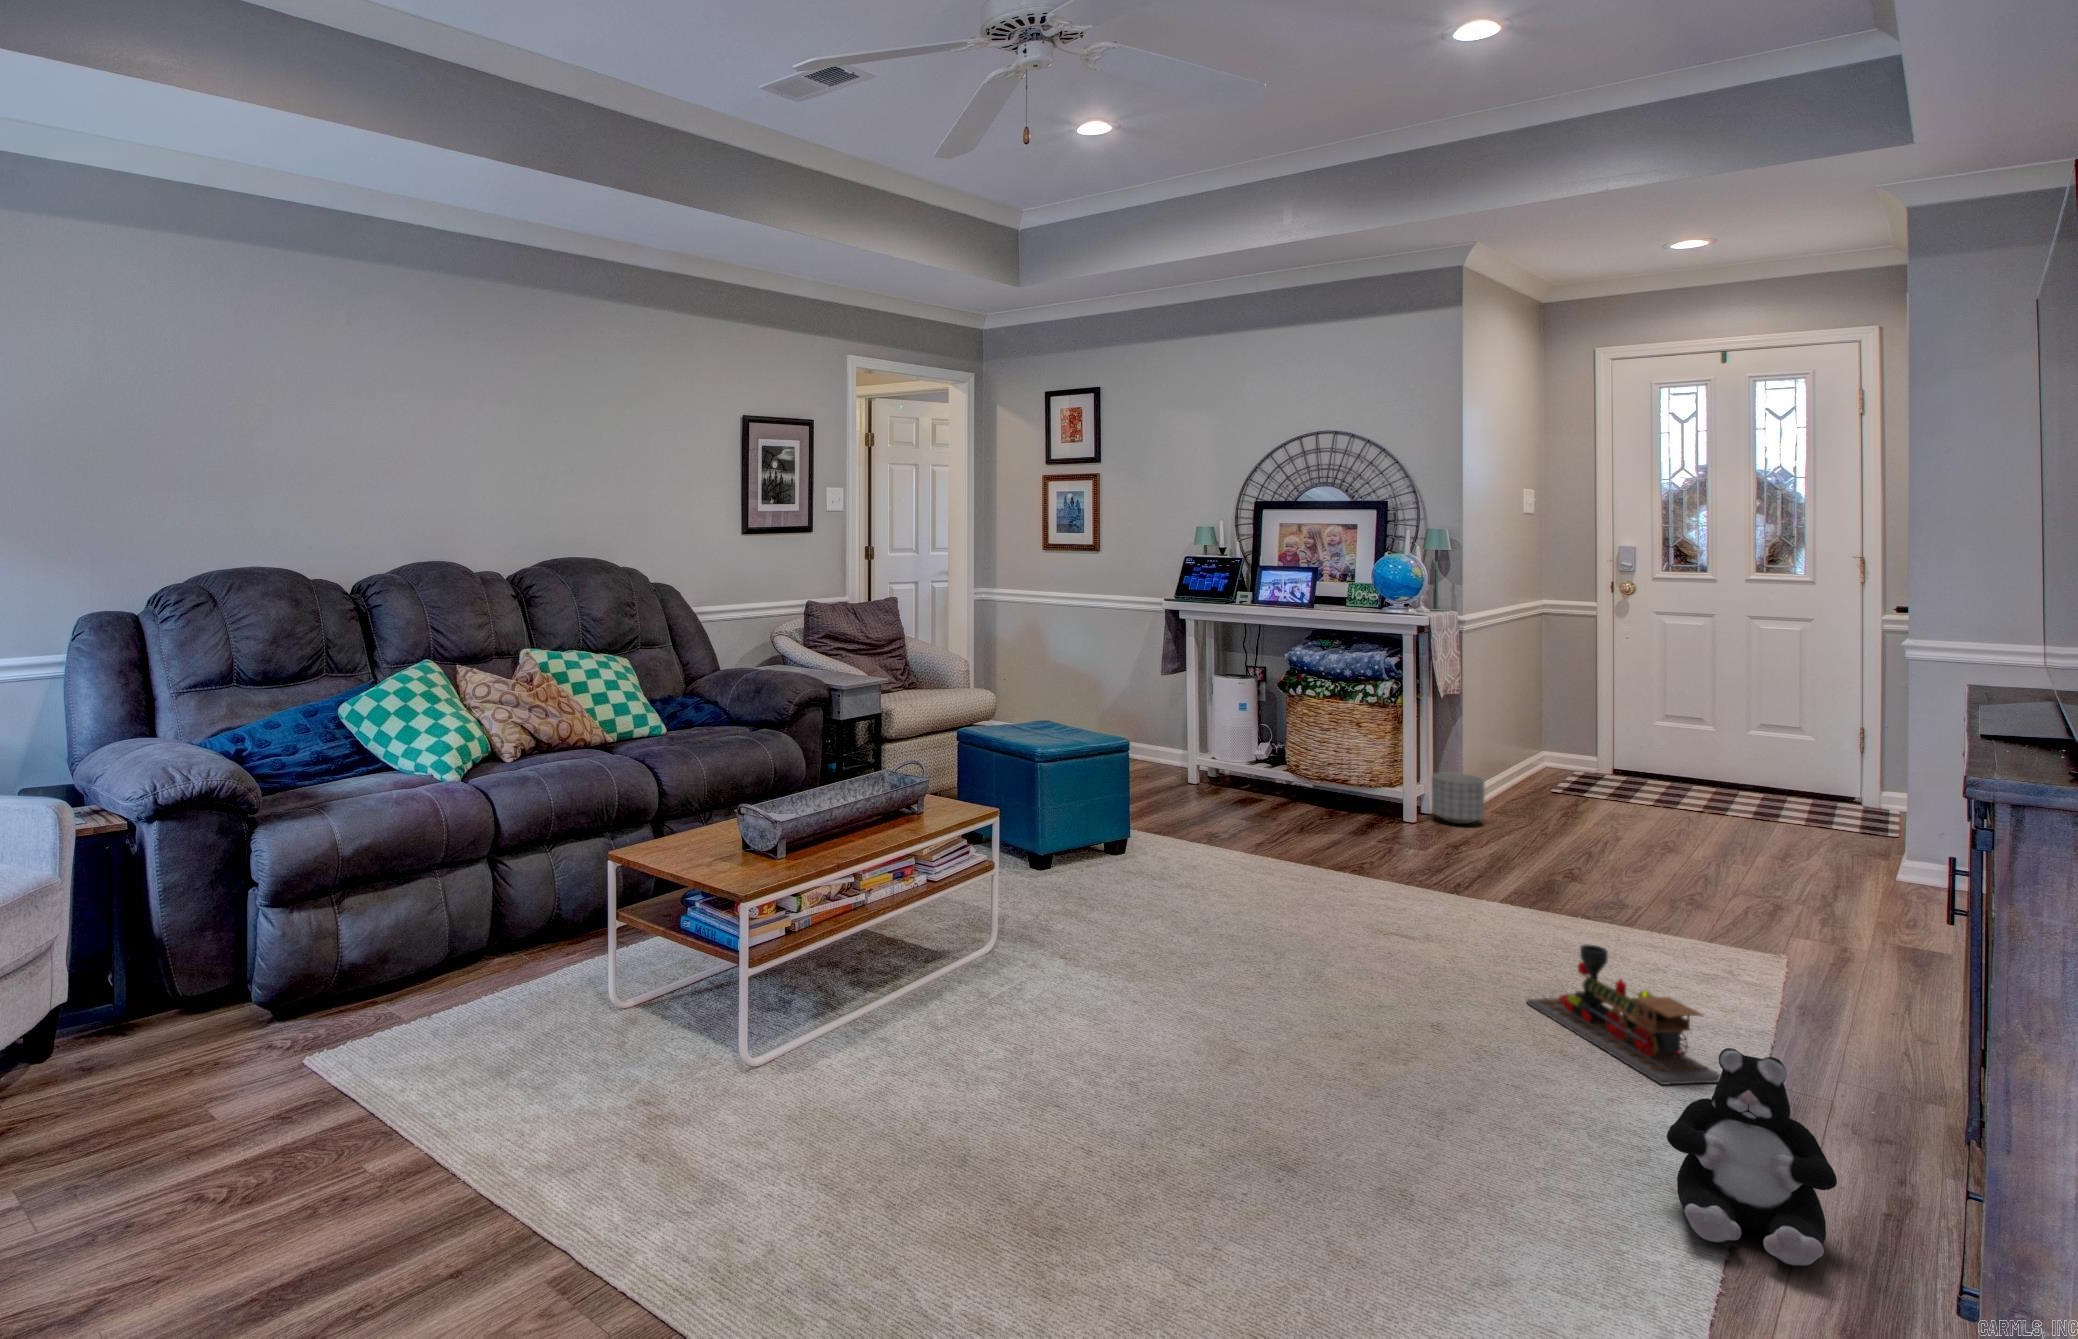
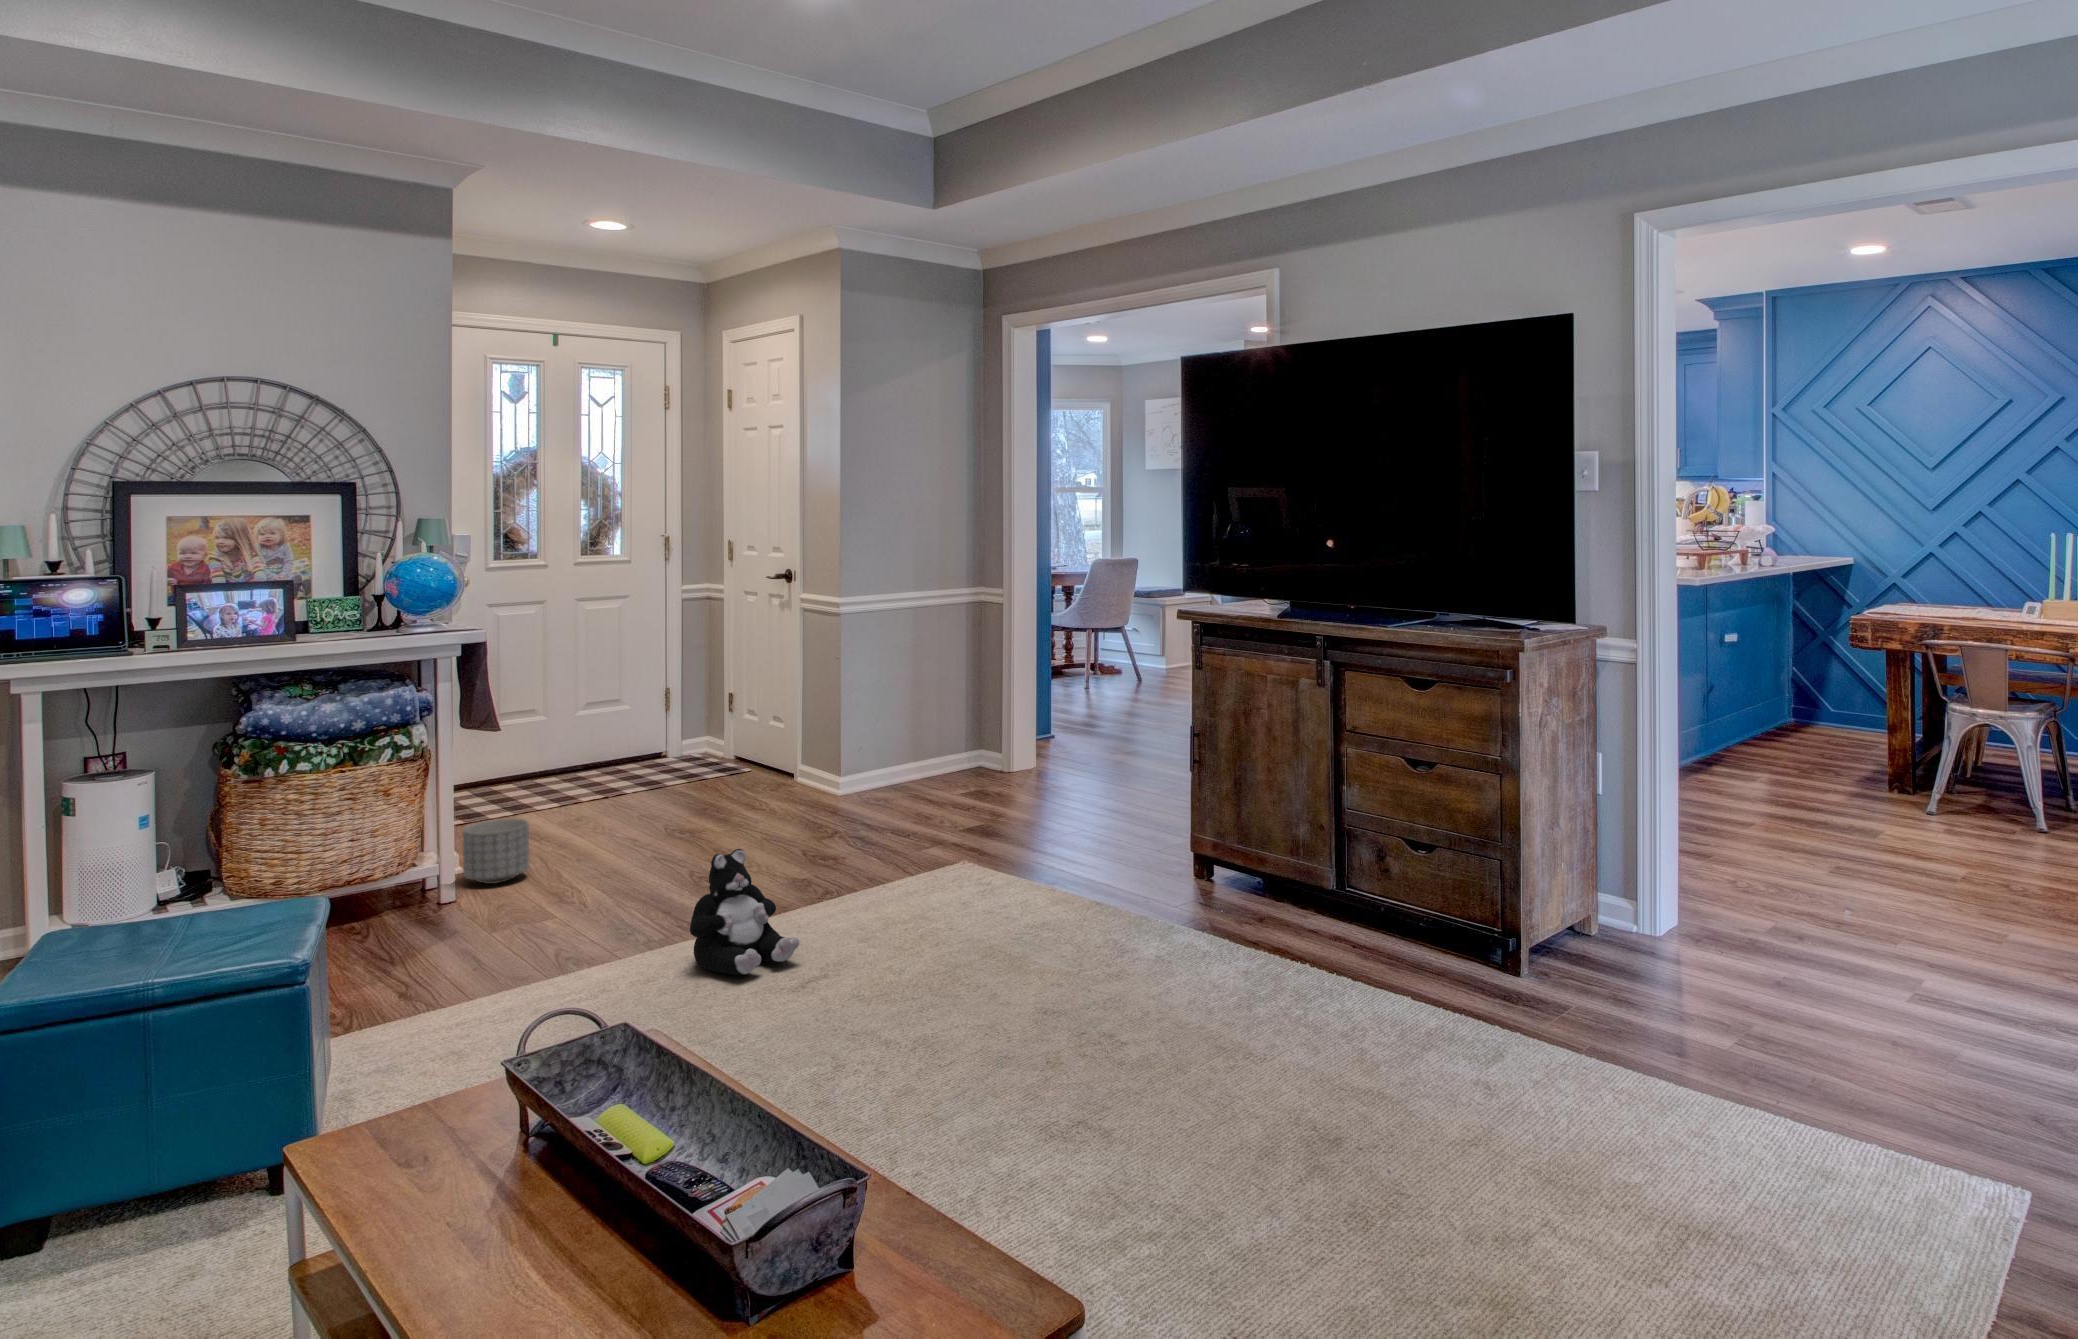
toy train: present [1527,945,1720,1085] -> none [1008,881,1174,965]
plush toy: present [1667,1048,1837,1266] -> present [690,849,799,975]

